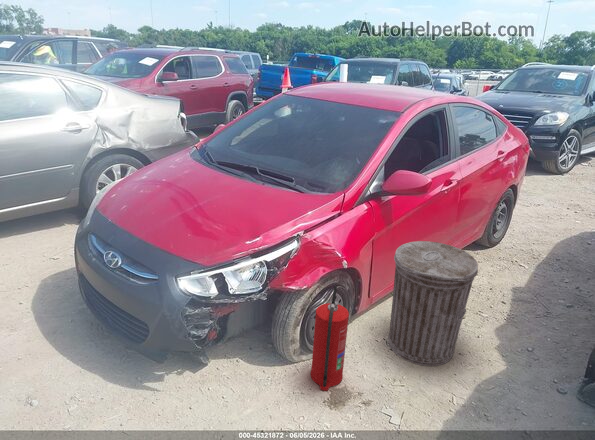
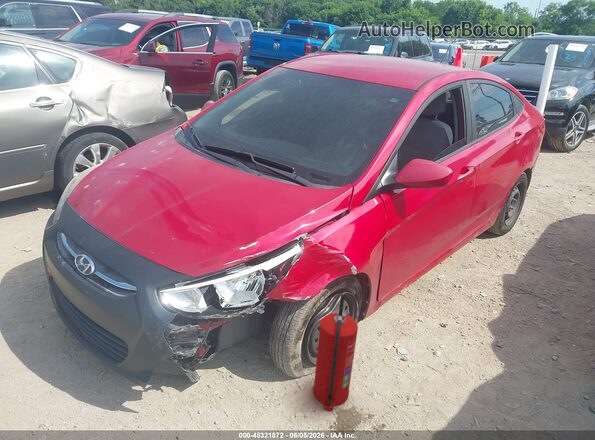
trash can: present [388,241,478,366] -> none [398,239,502,378]

